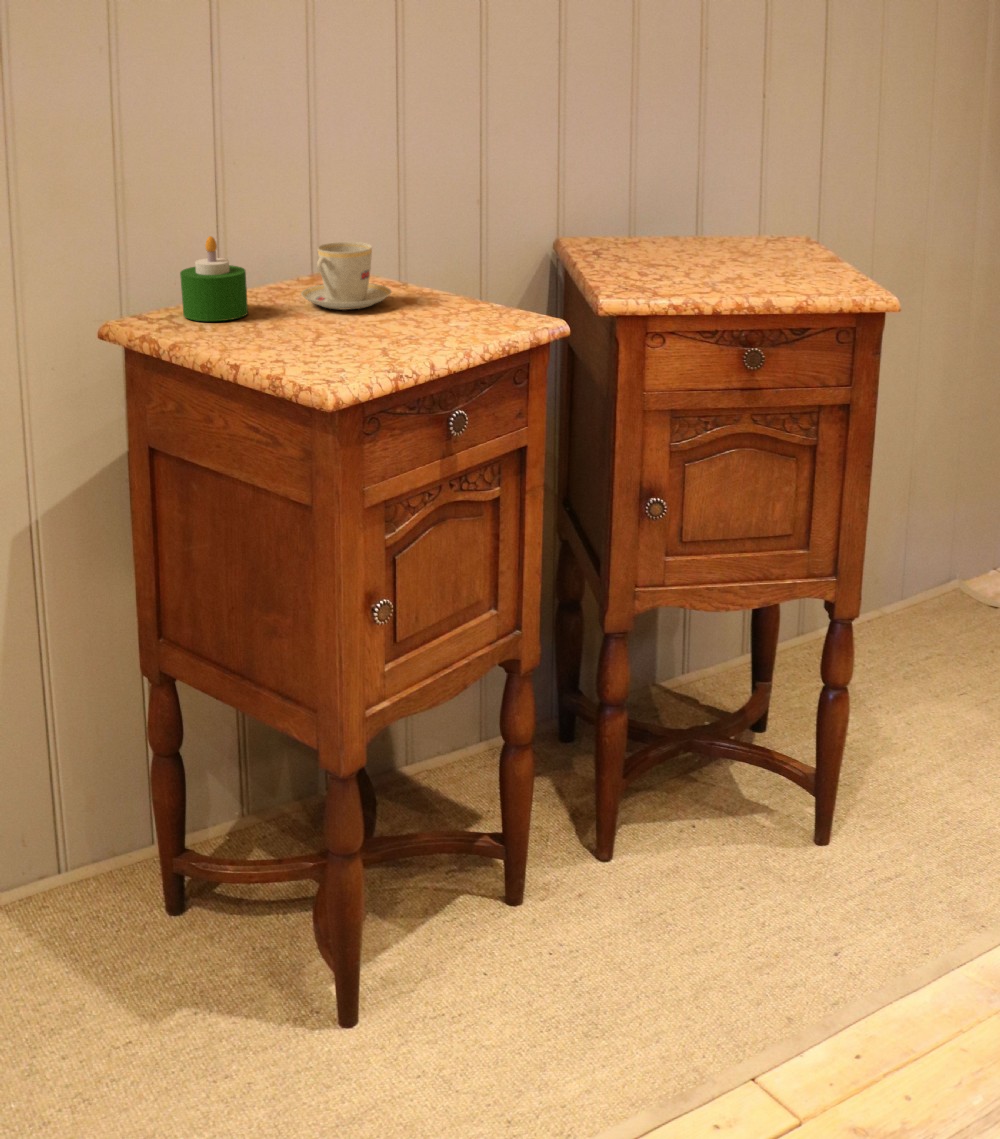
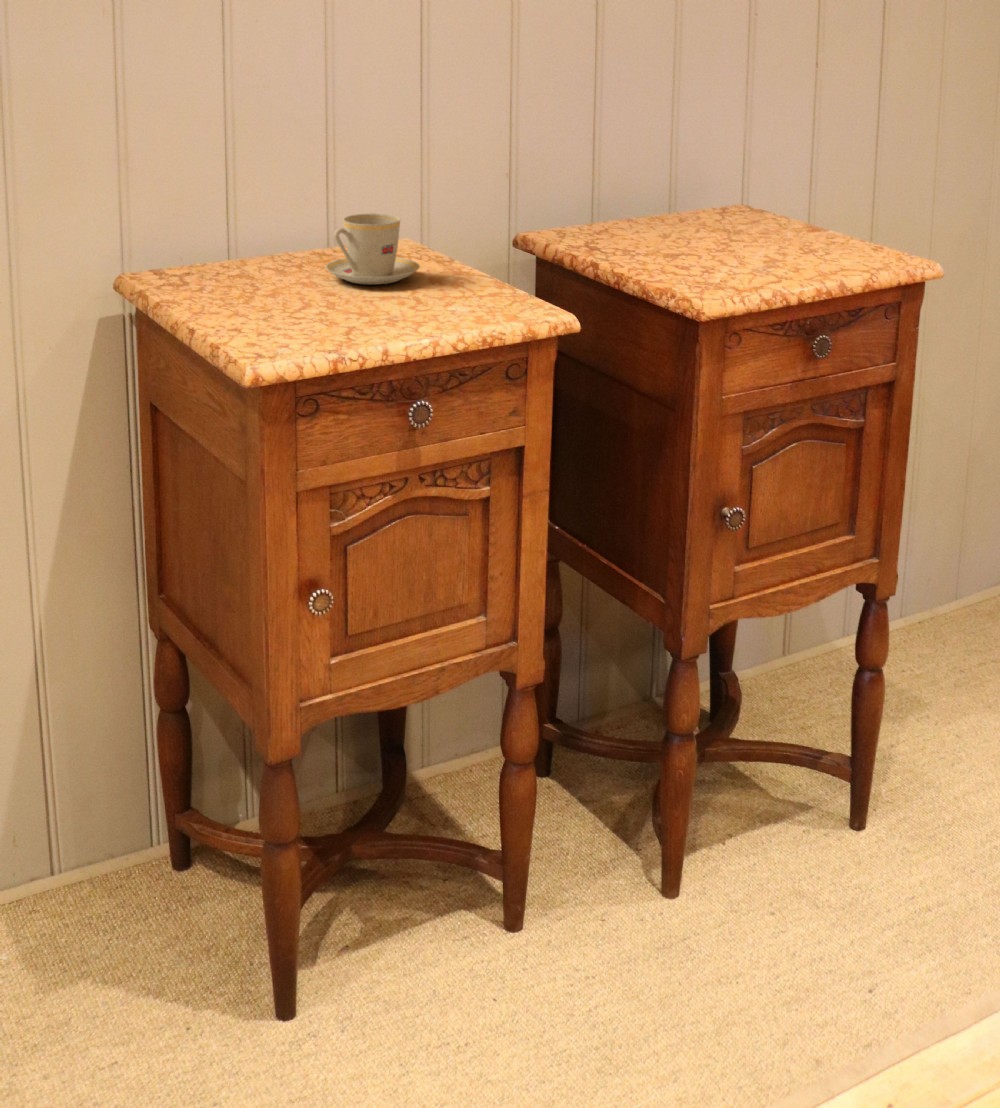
candle: present [180,236,248,321] -> none [198,198,266,285]

